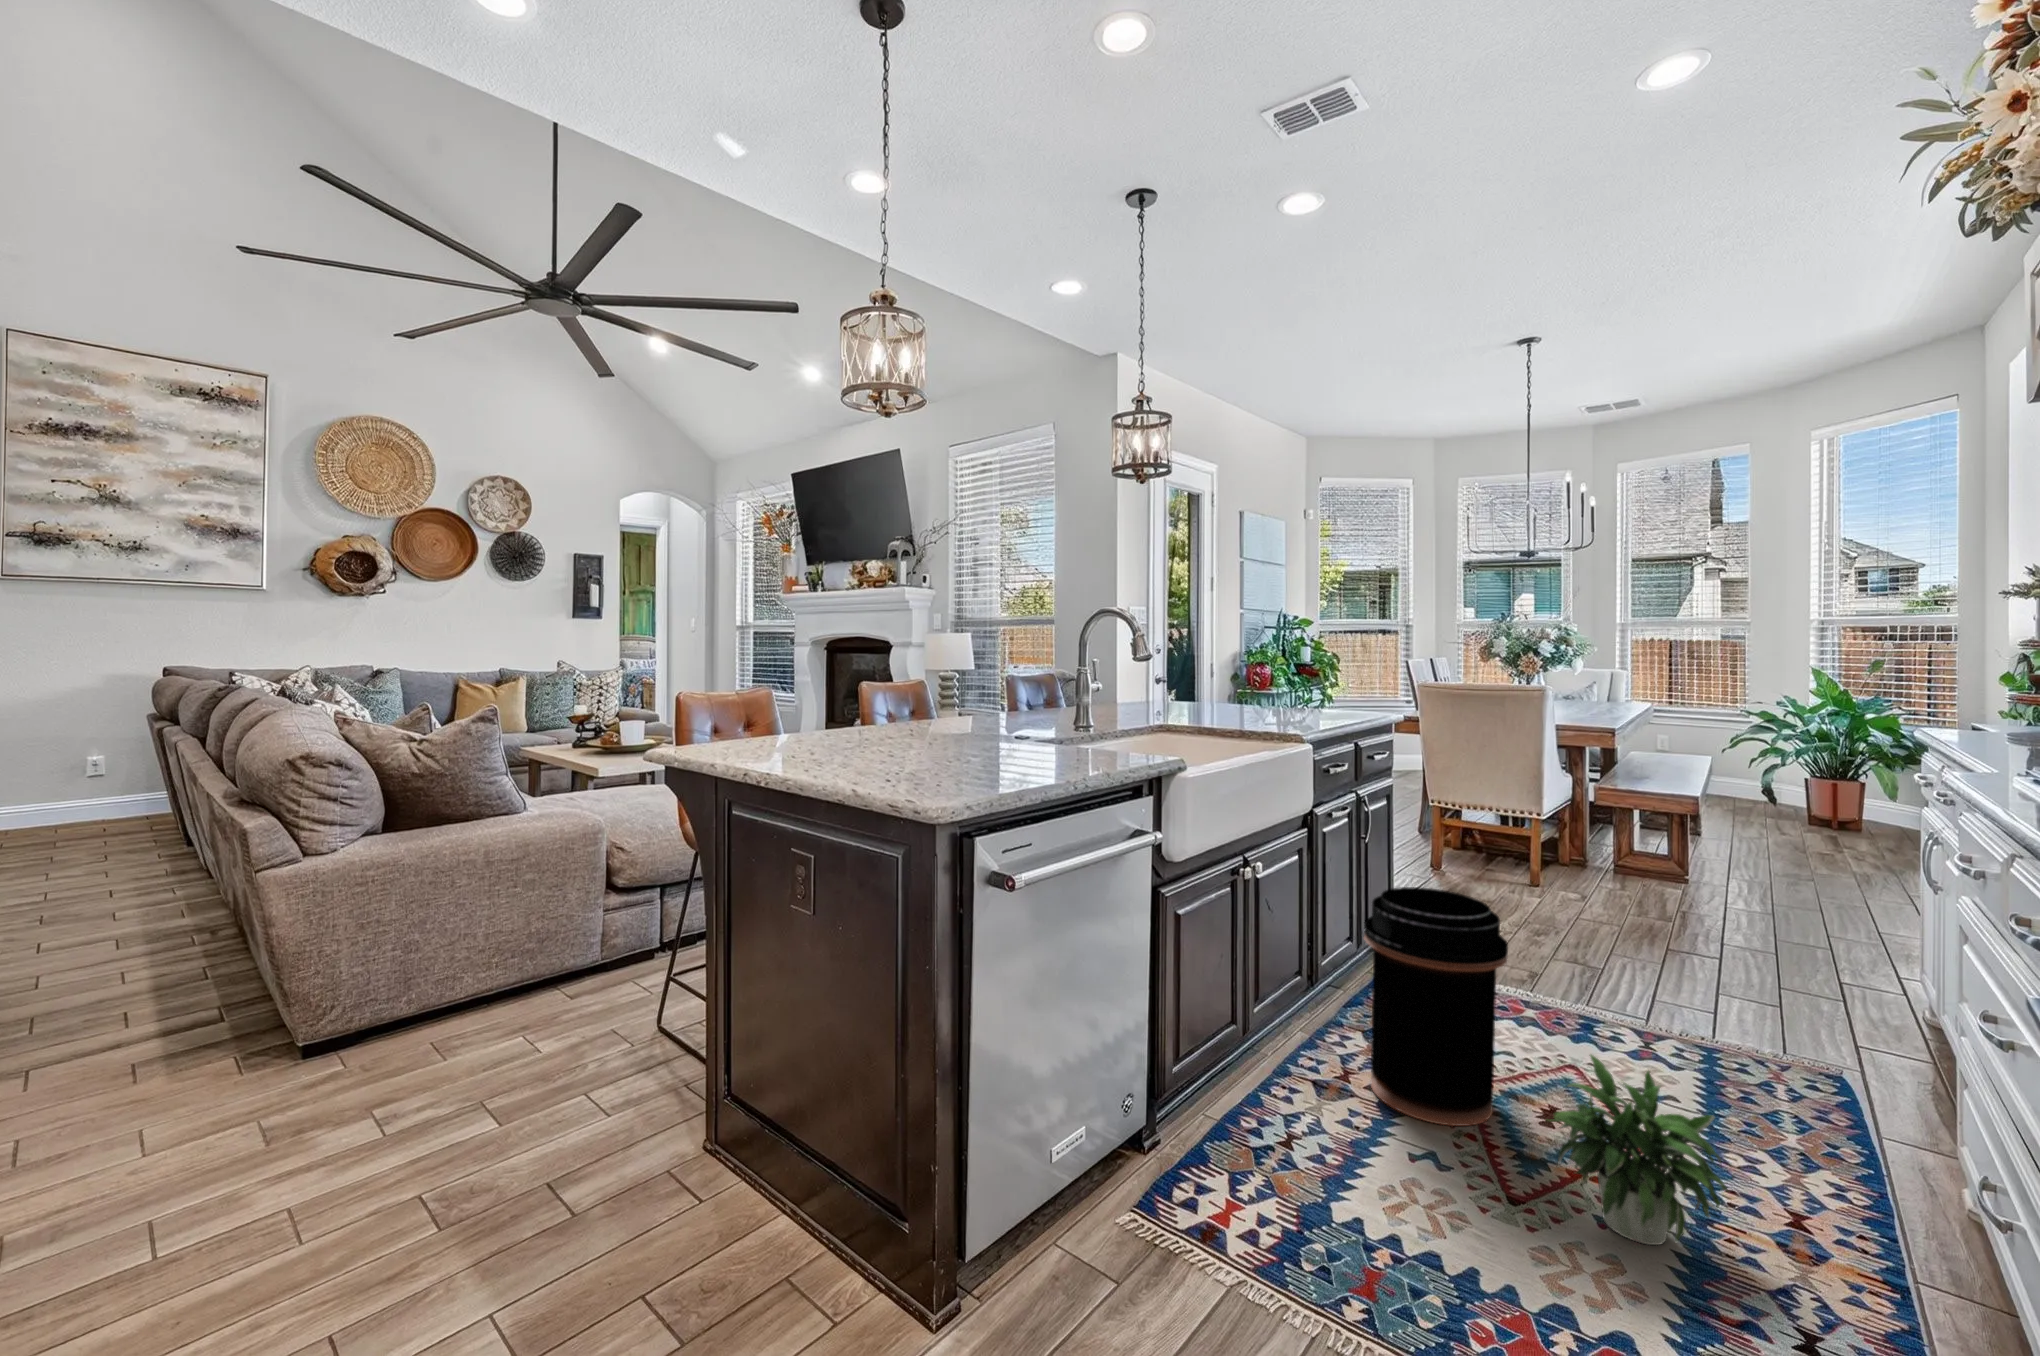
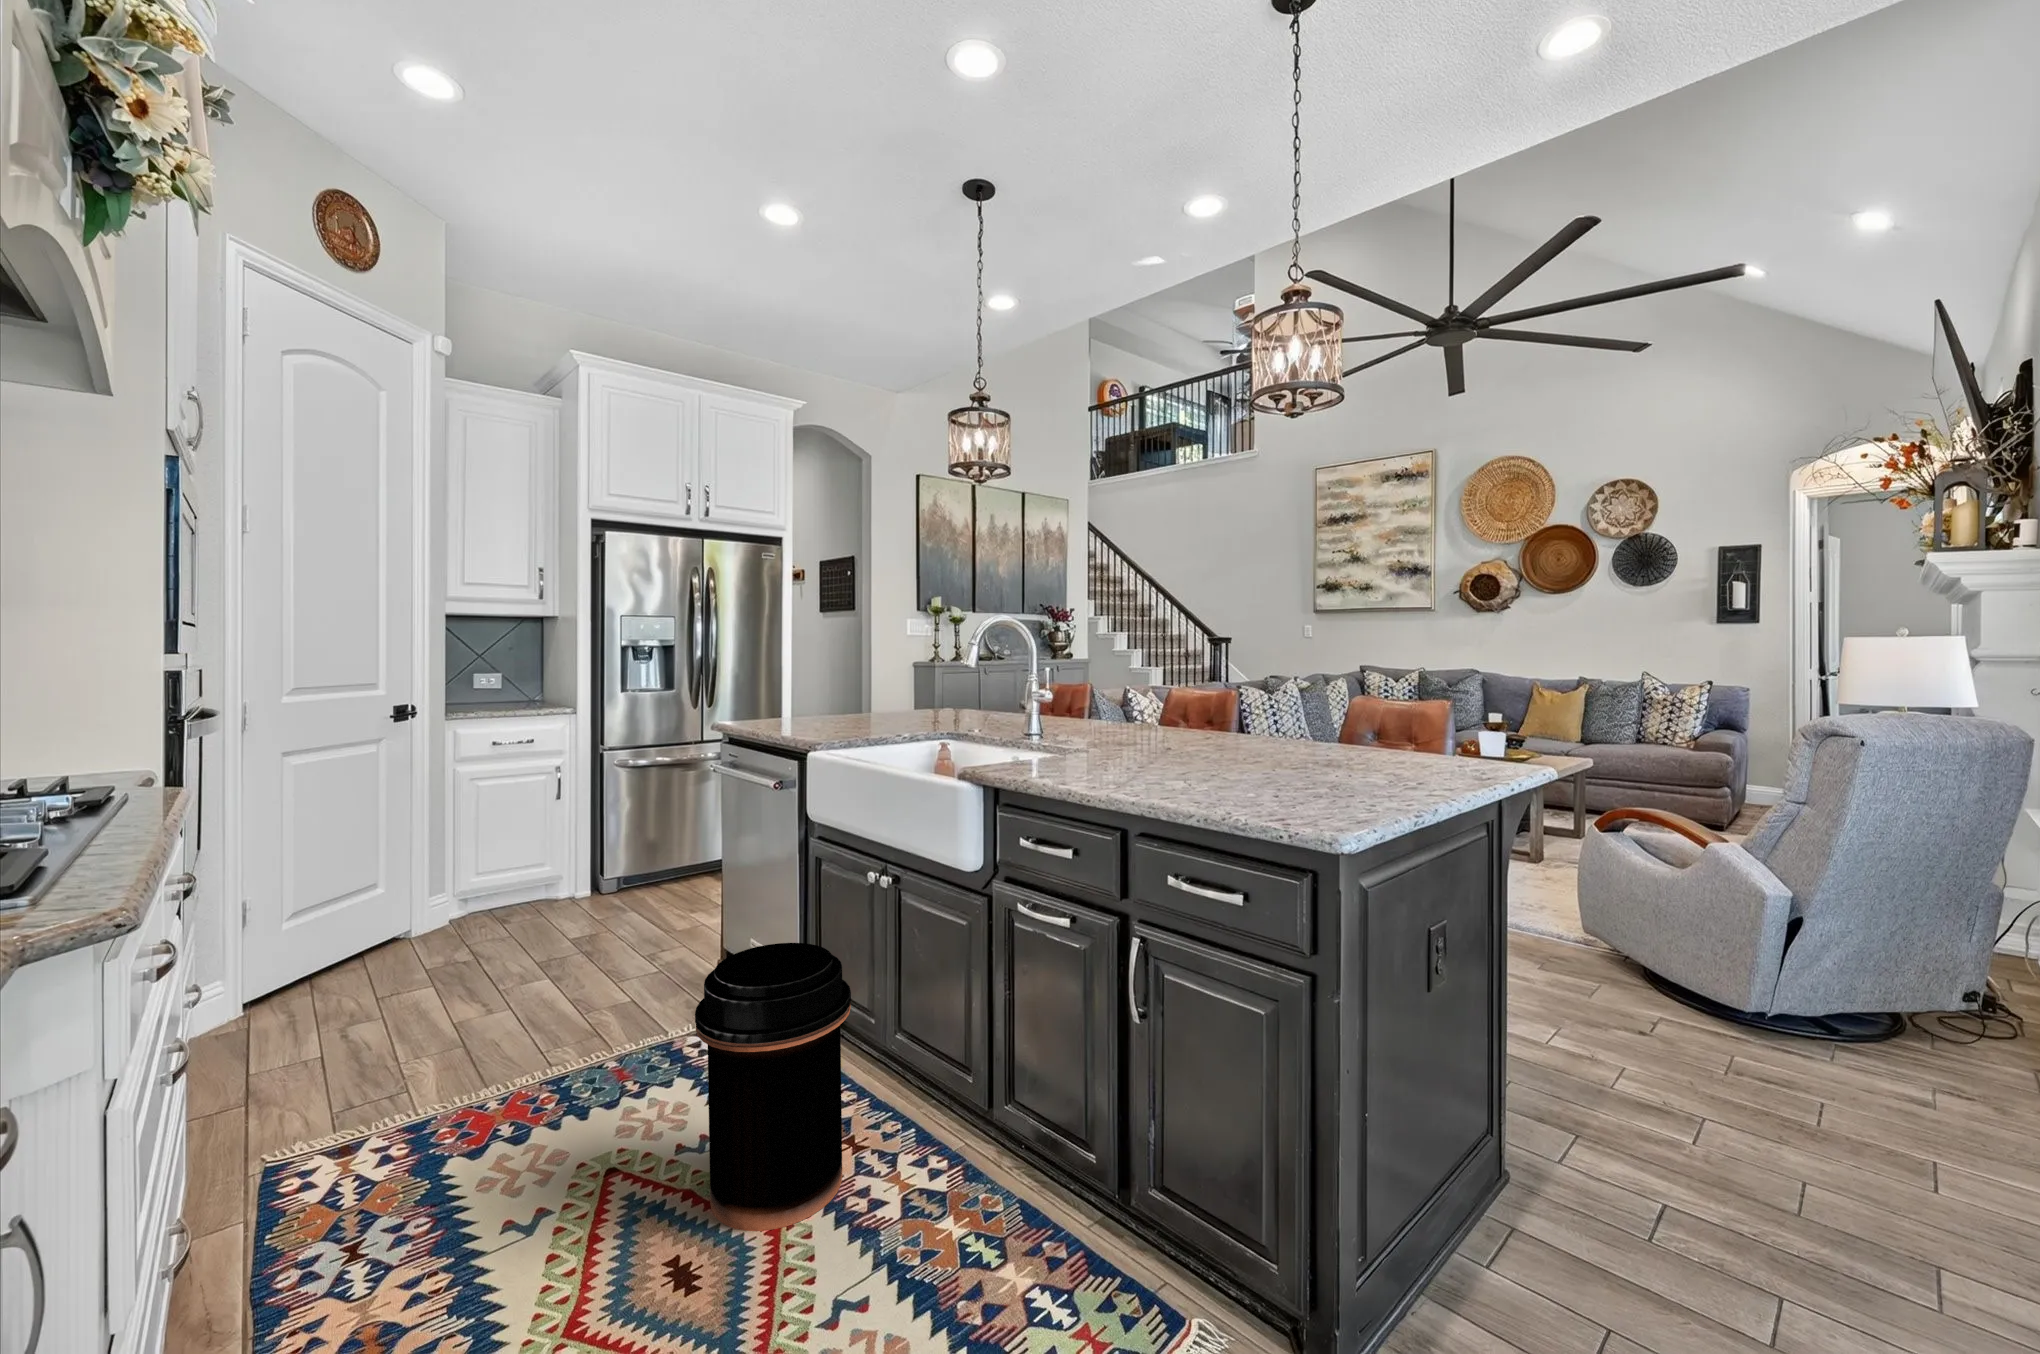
potted plant: present [1547,1055,1730,1245] -> none [436,1072,593,1296]

